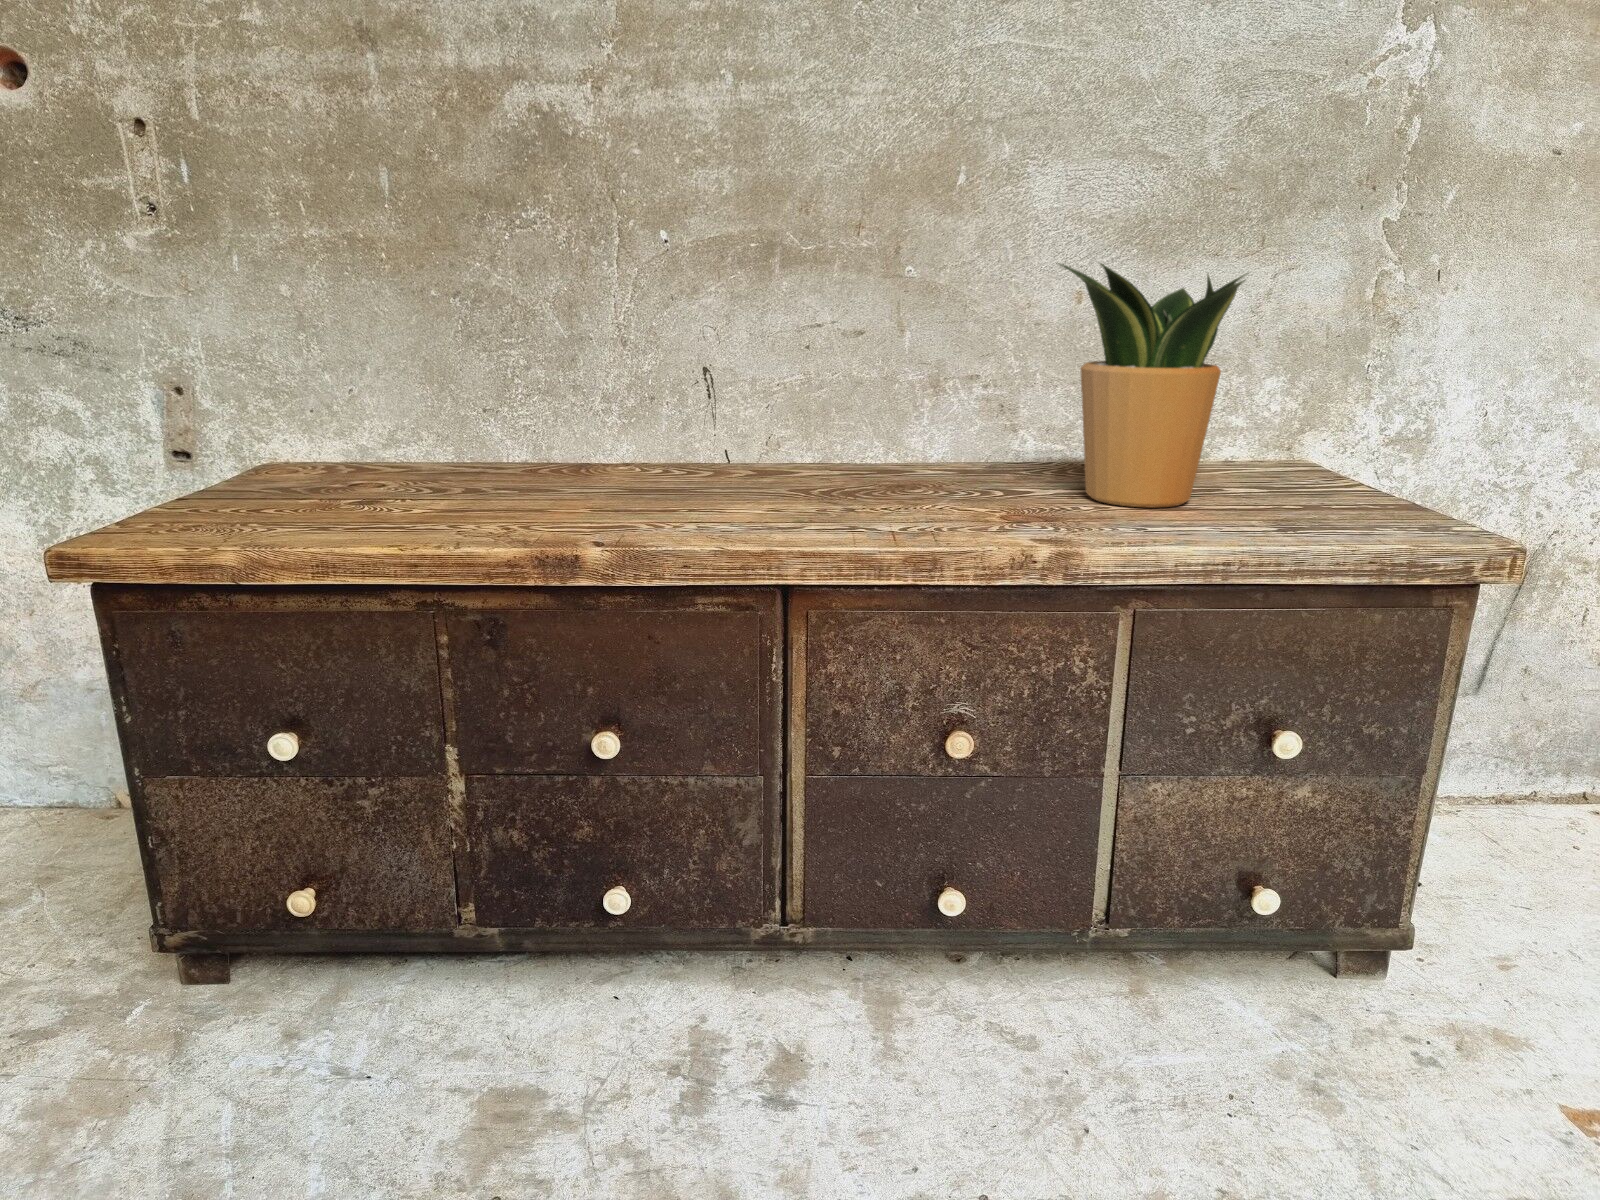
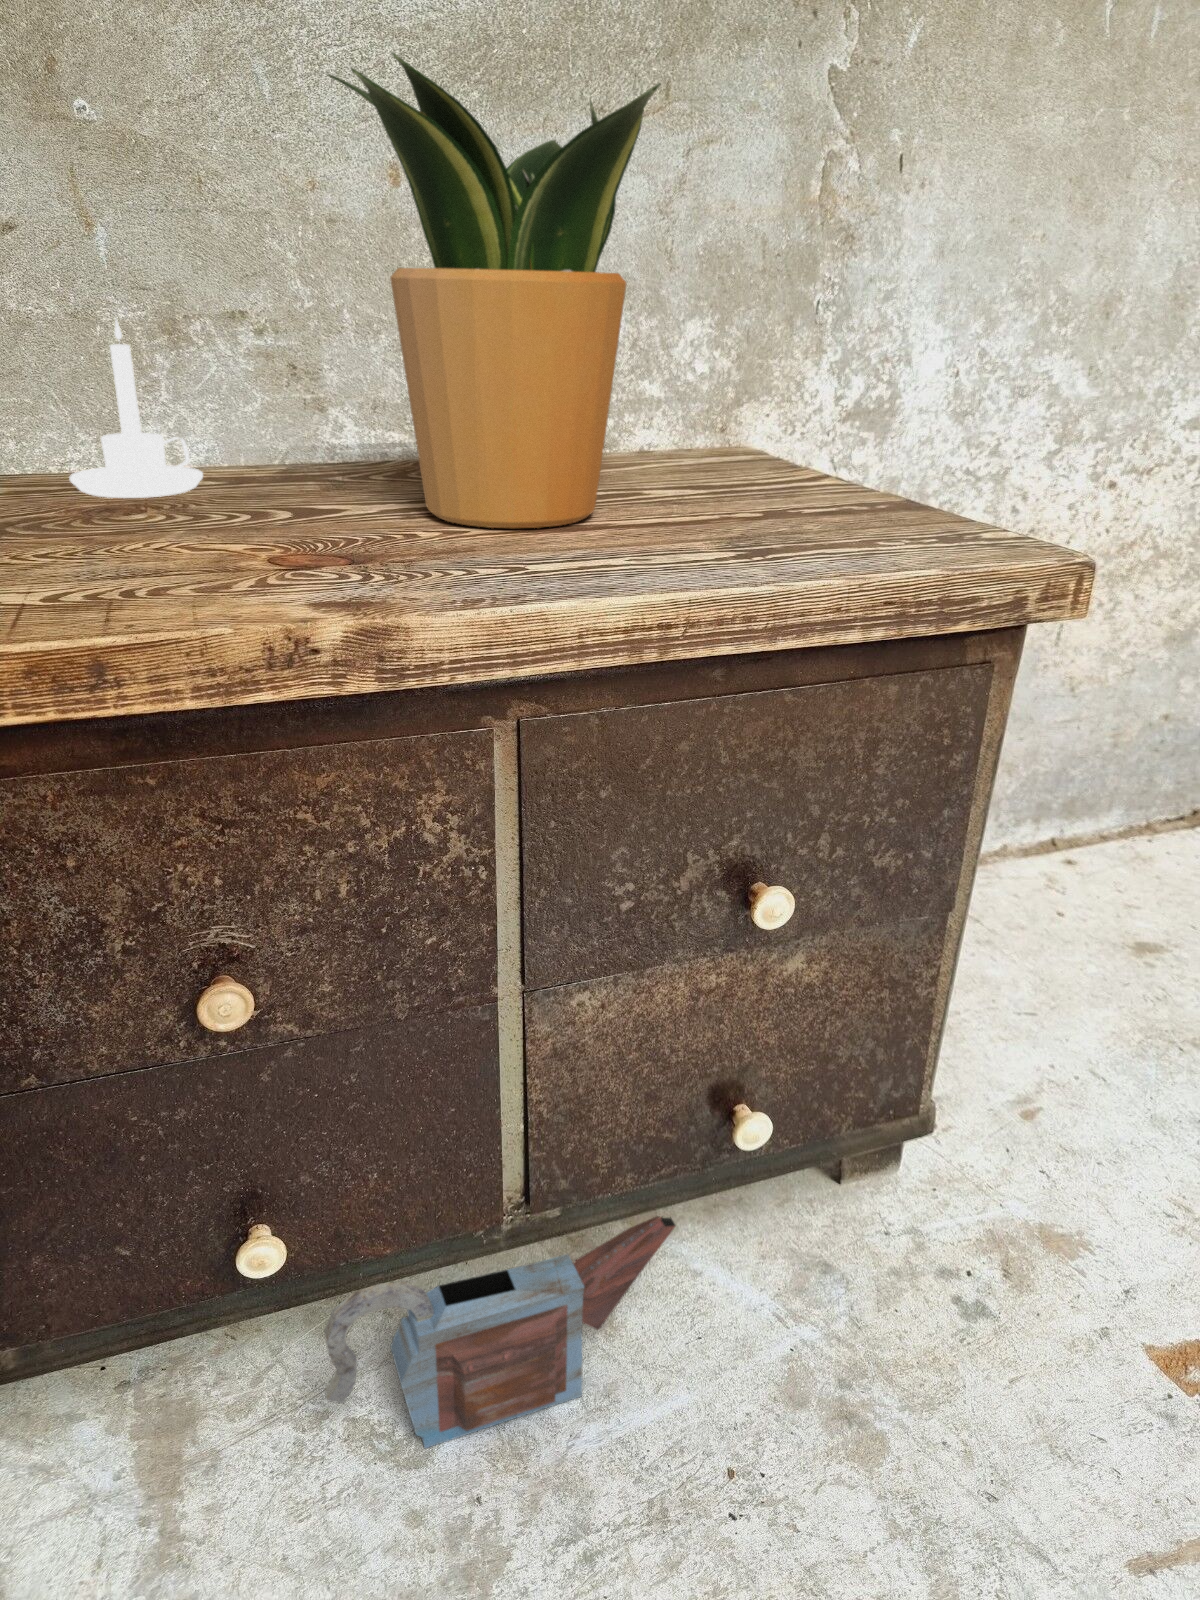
candle holder: none [883,384,953,480] -> present [70,319,203,498]
watering can: none [980,928,1206,1044] -> present [324,1216,676,1448]

